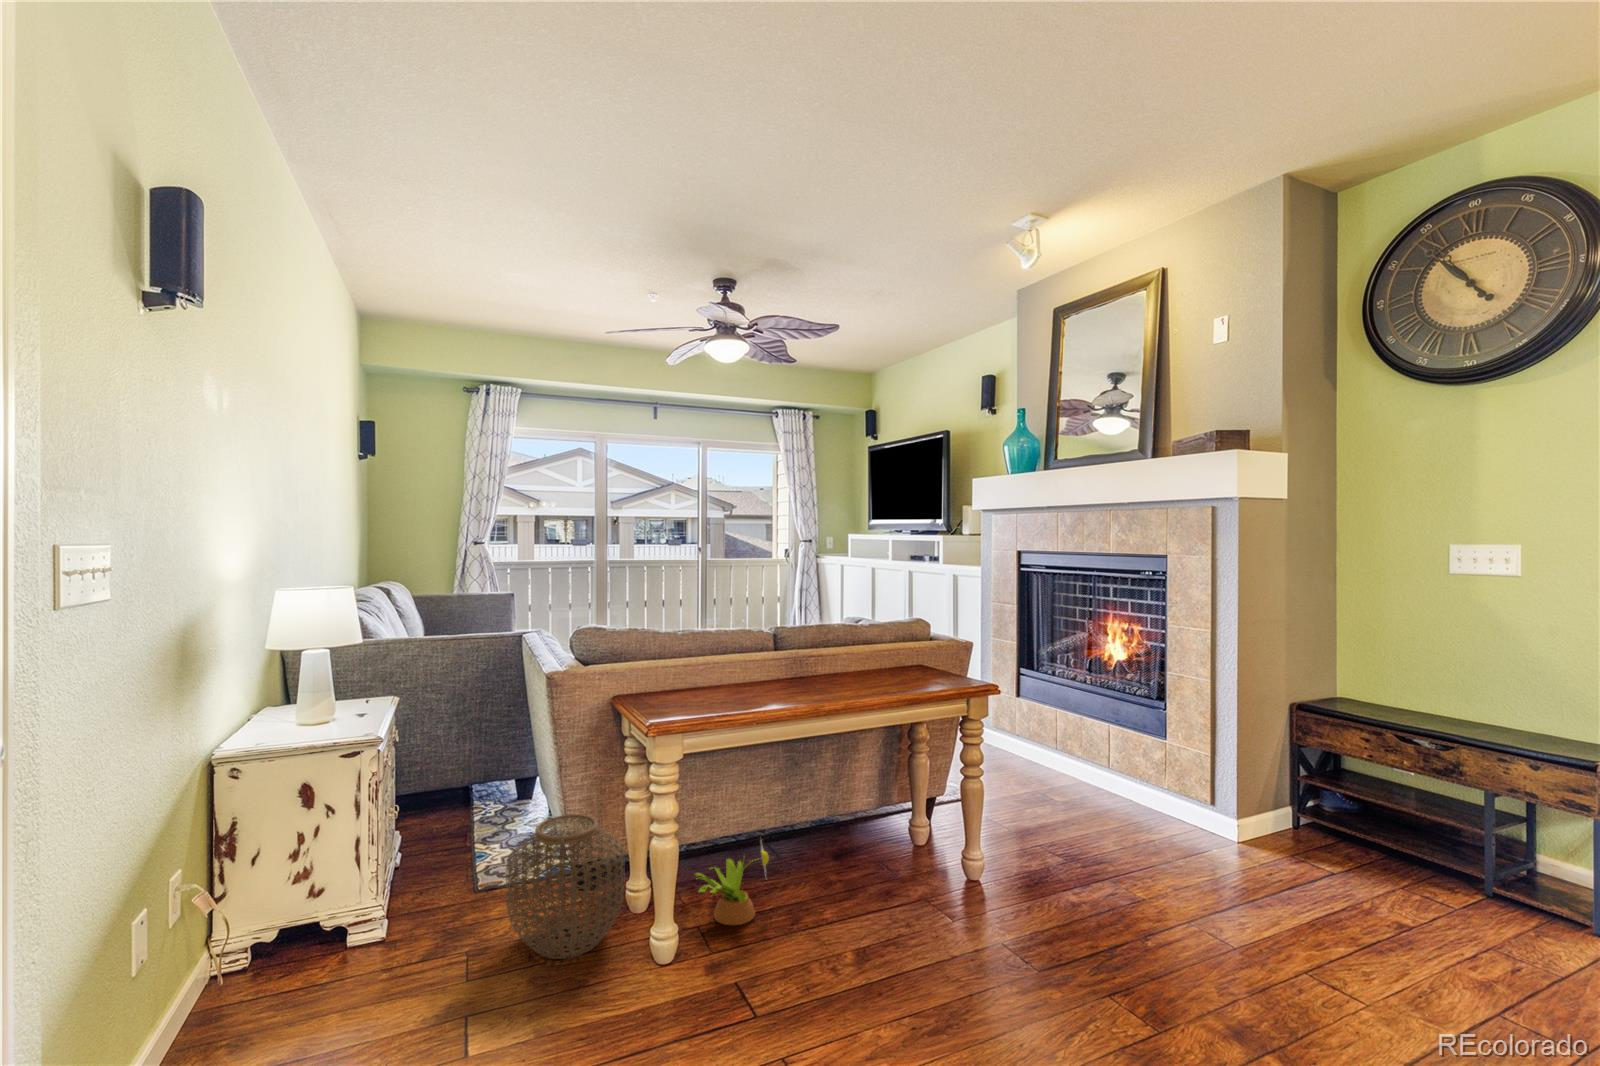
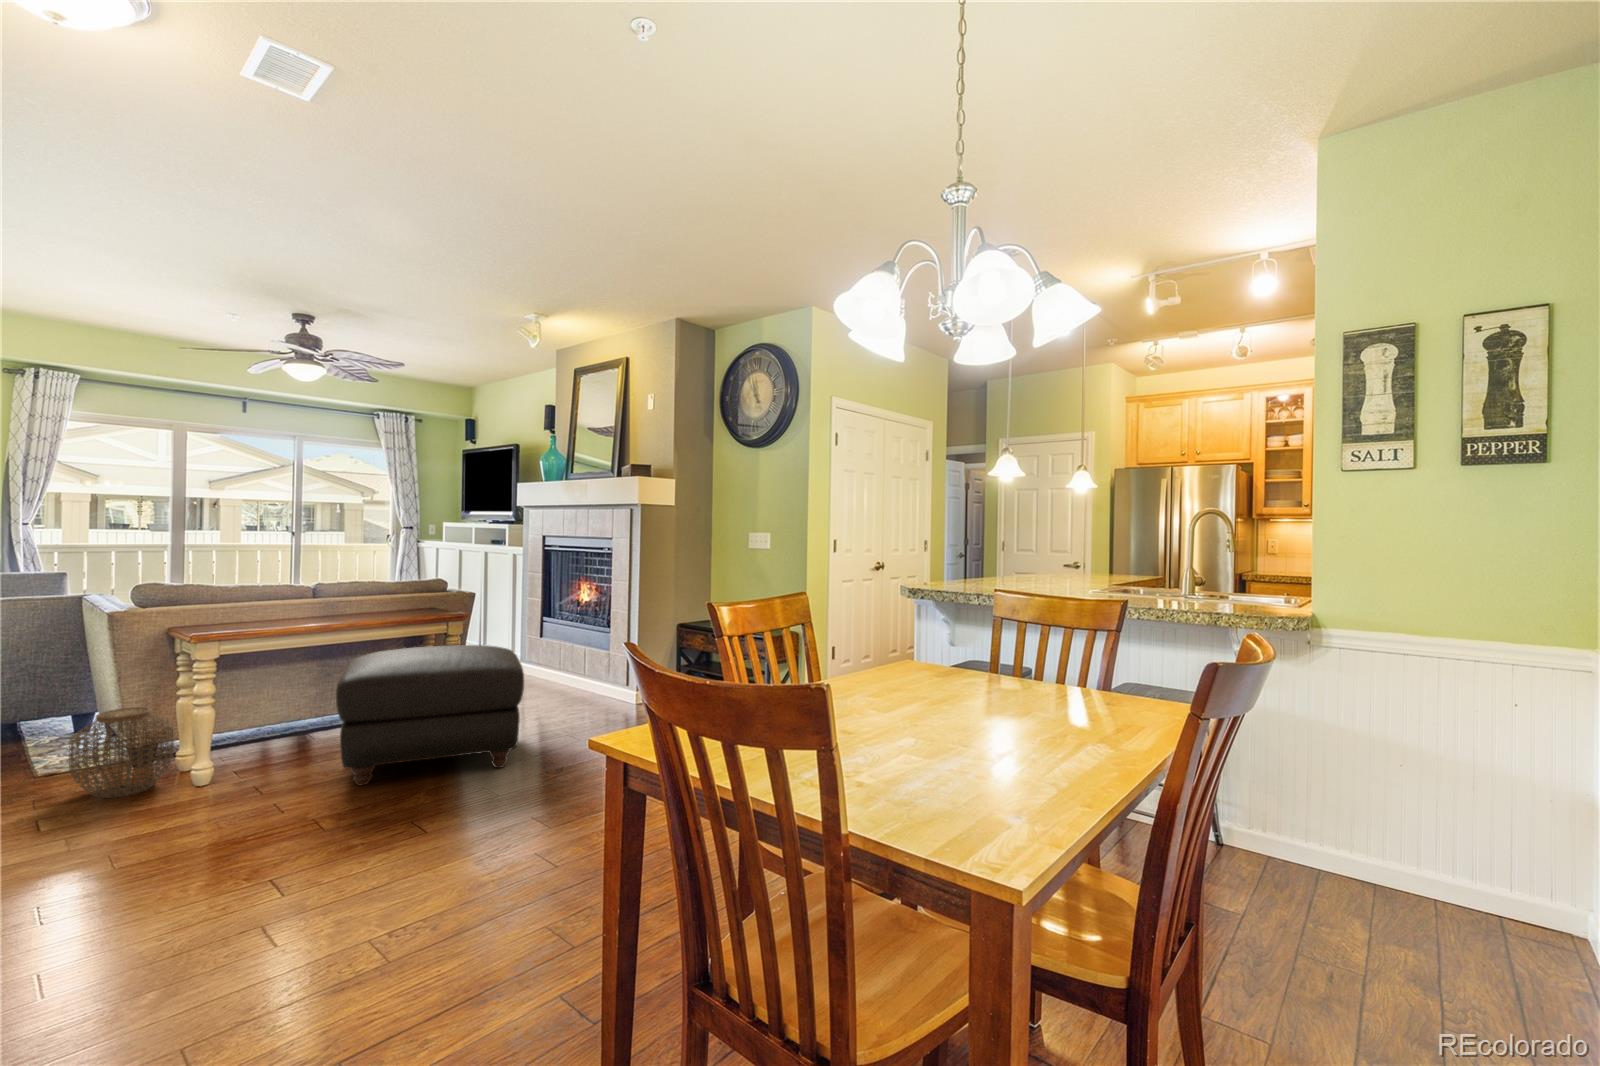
ottoman: none [840,747,1169,1010] -> present [336,645,524,785]
decorative plant: present [695,845,769,925] -> none [234,713,295,770]

